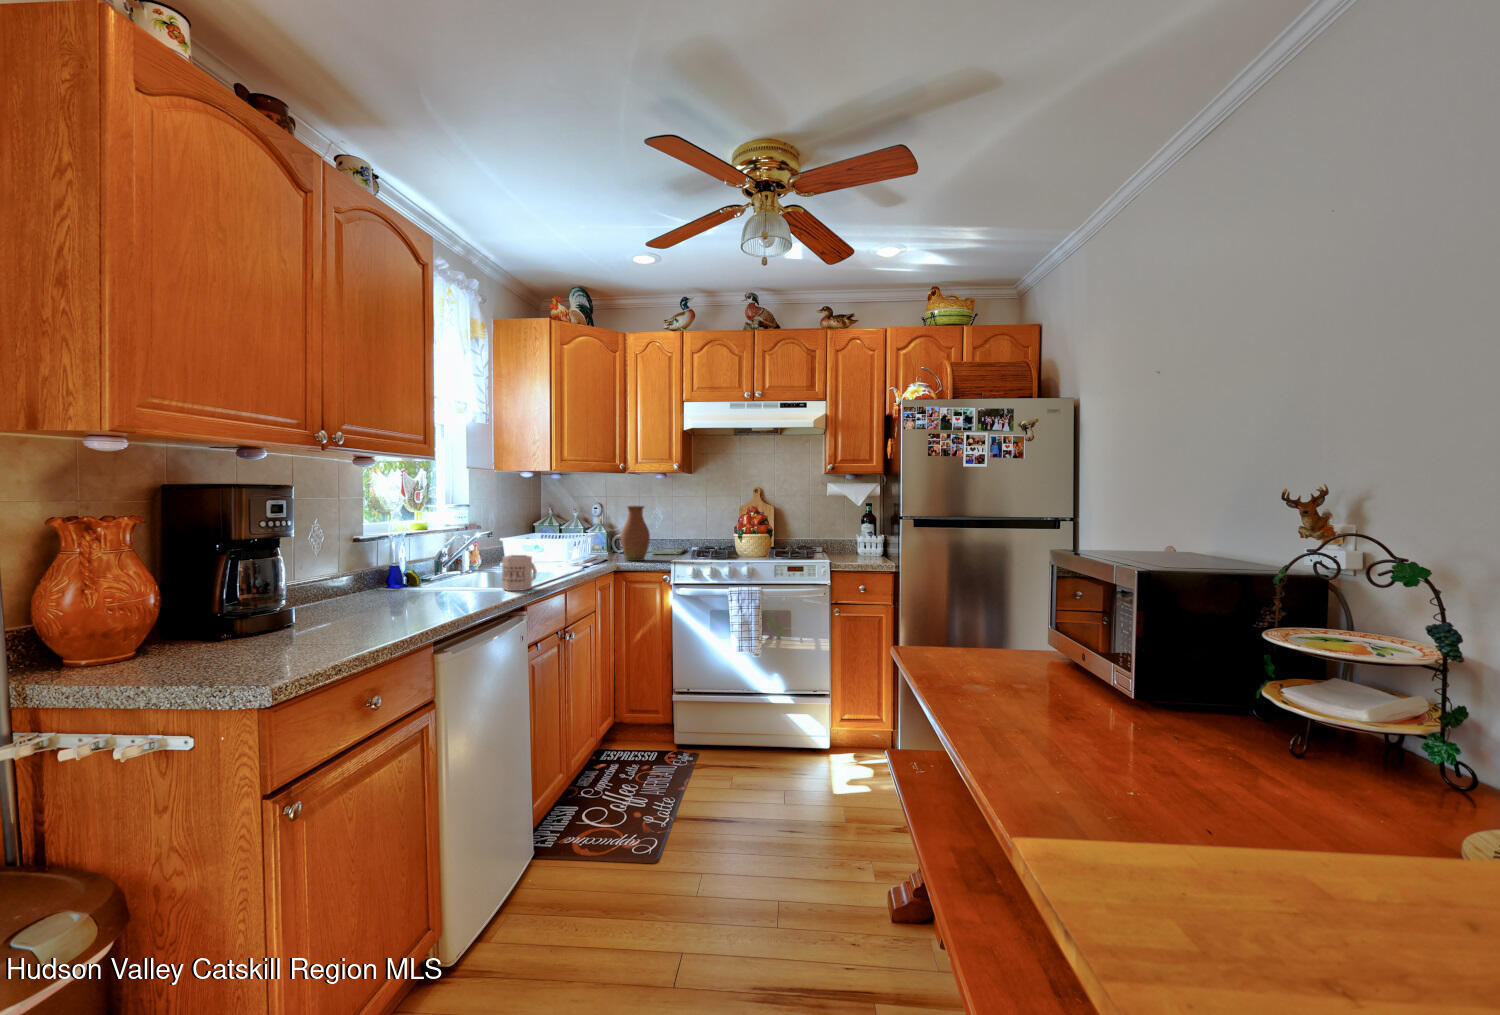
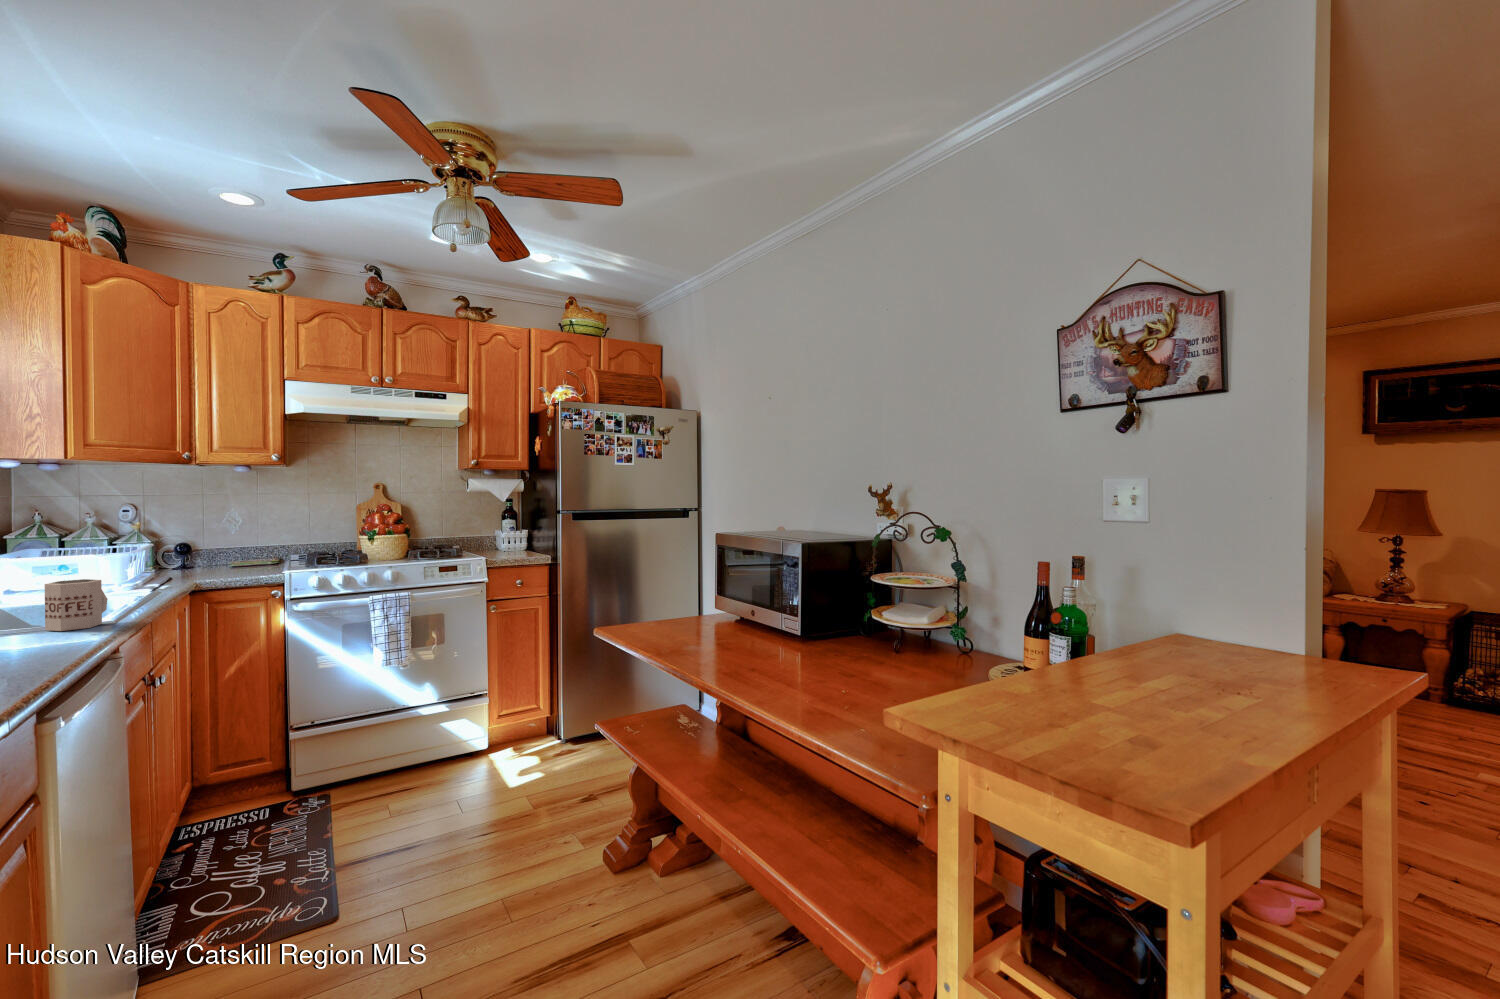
vase: present [621,506,650,561] -> none [196,507,243,577]

